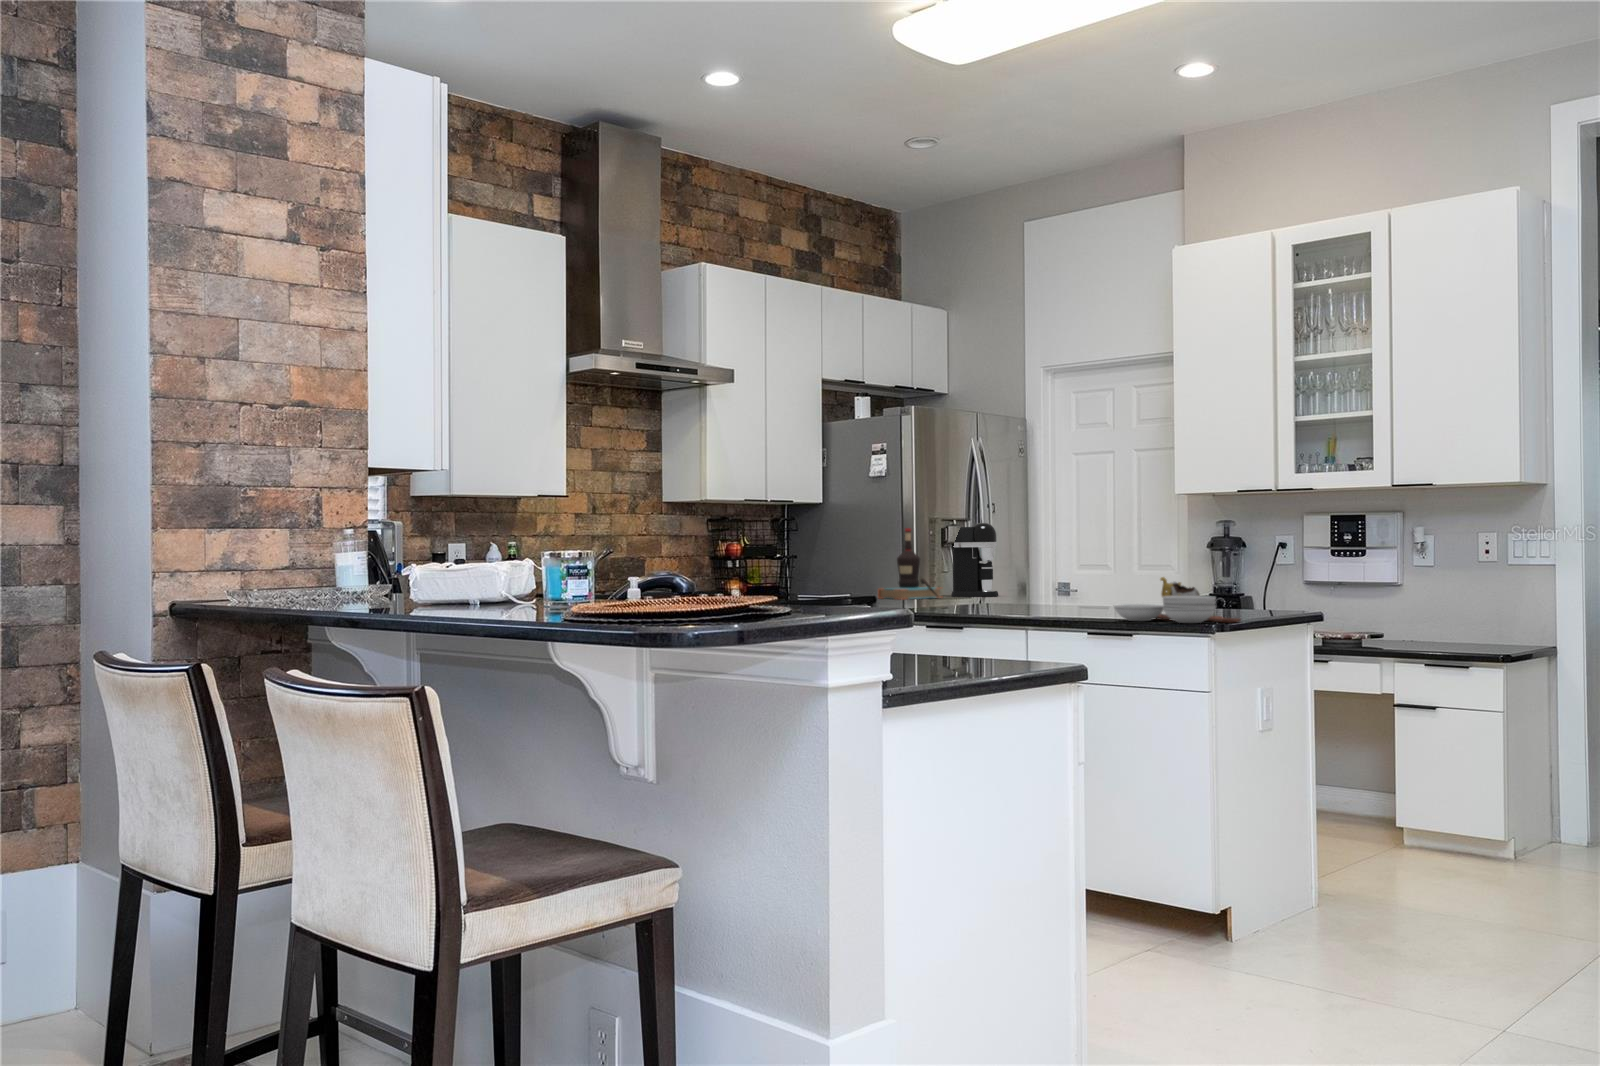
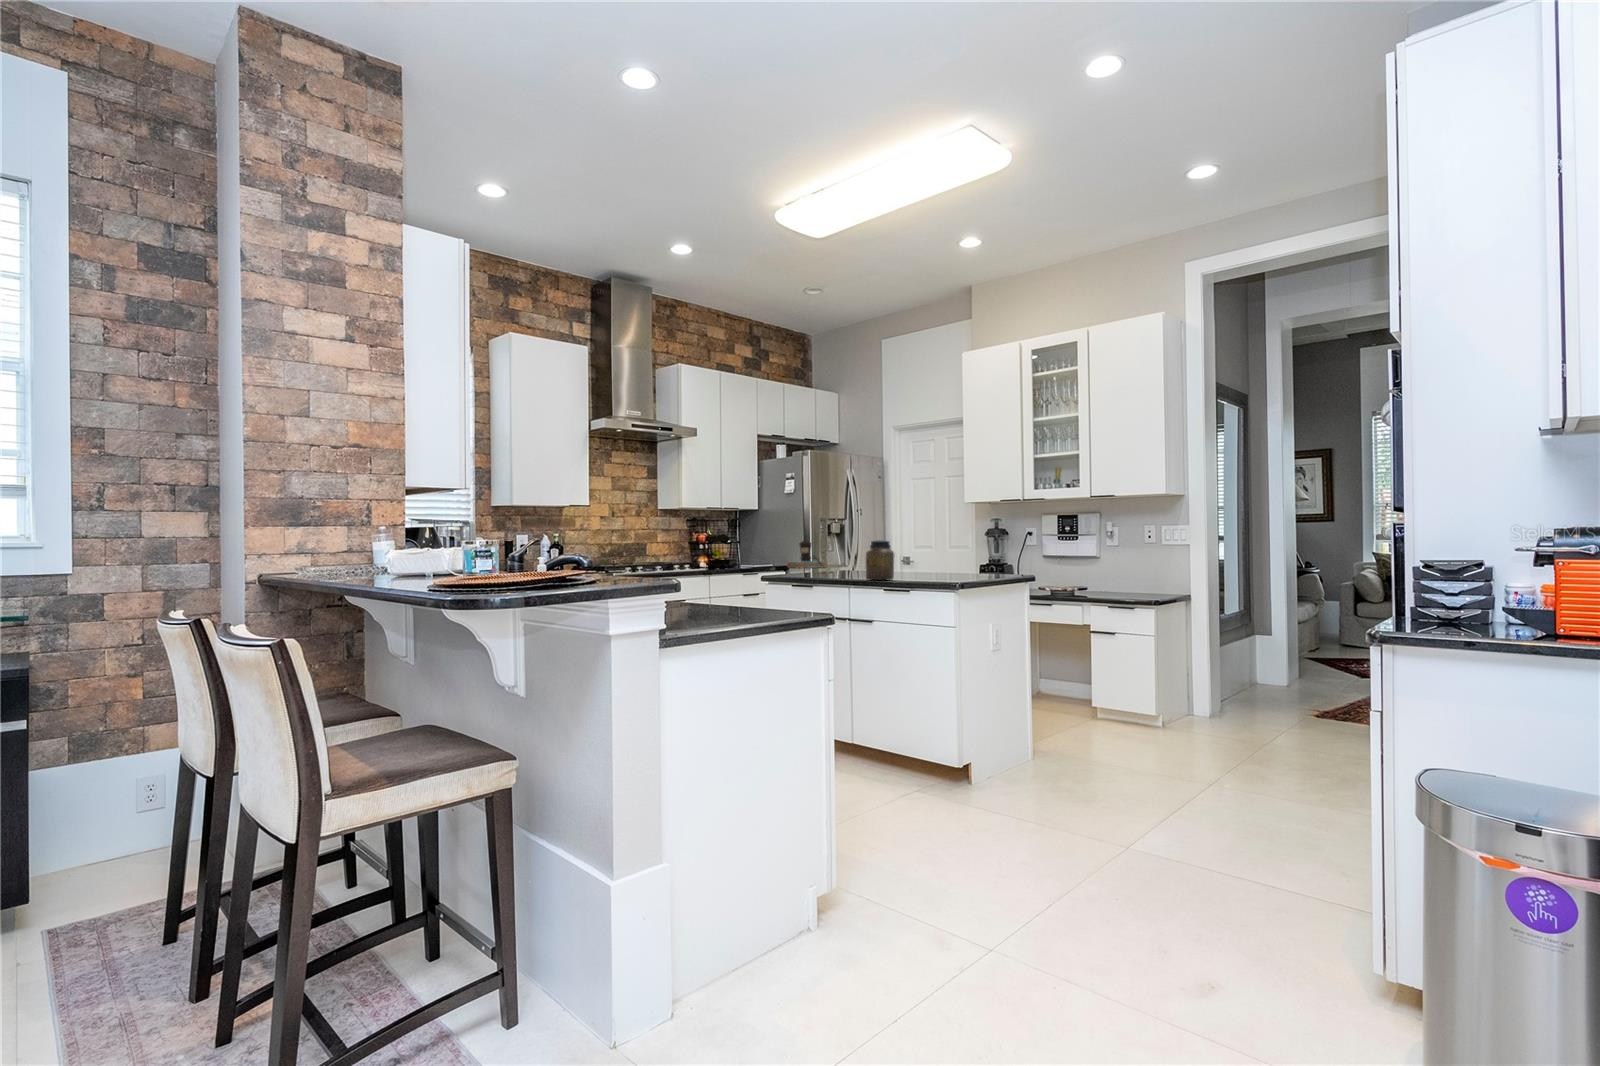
coffee maker: present [951,523,998,597] -> none [835,522,863,567]
jar: none [1051,554,1097,617] -> present [866,540,894,580]
cutting board: present [1114,577,1241,623] -> none [899,555,977,584]

